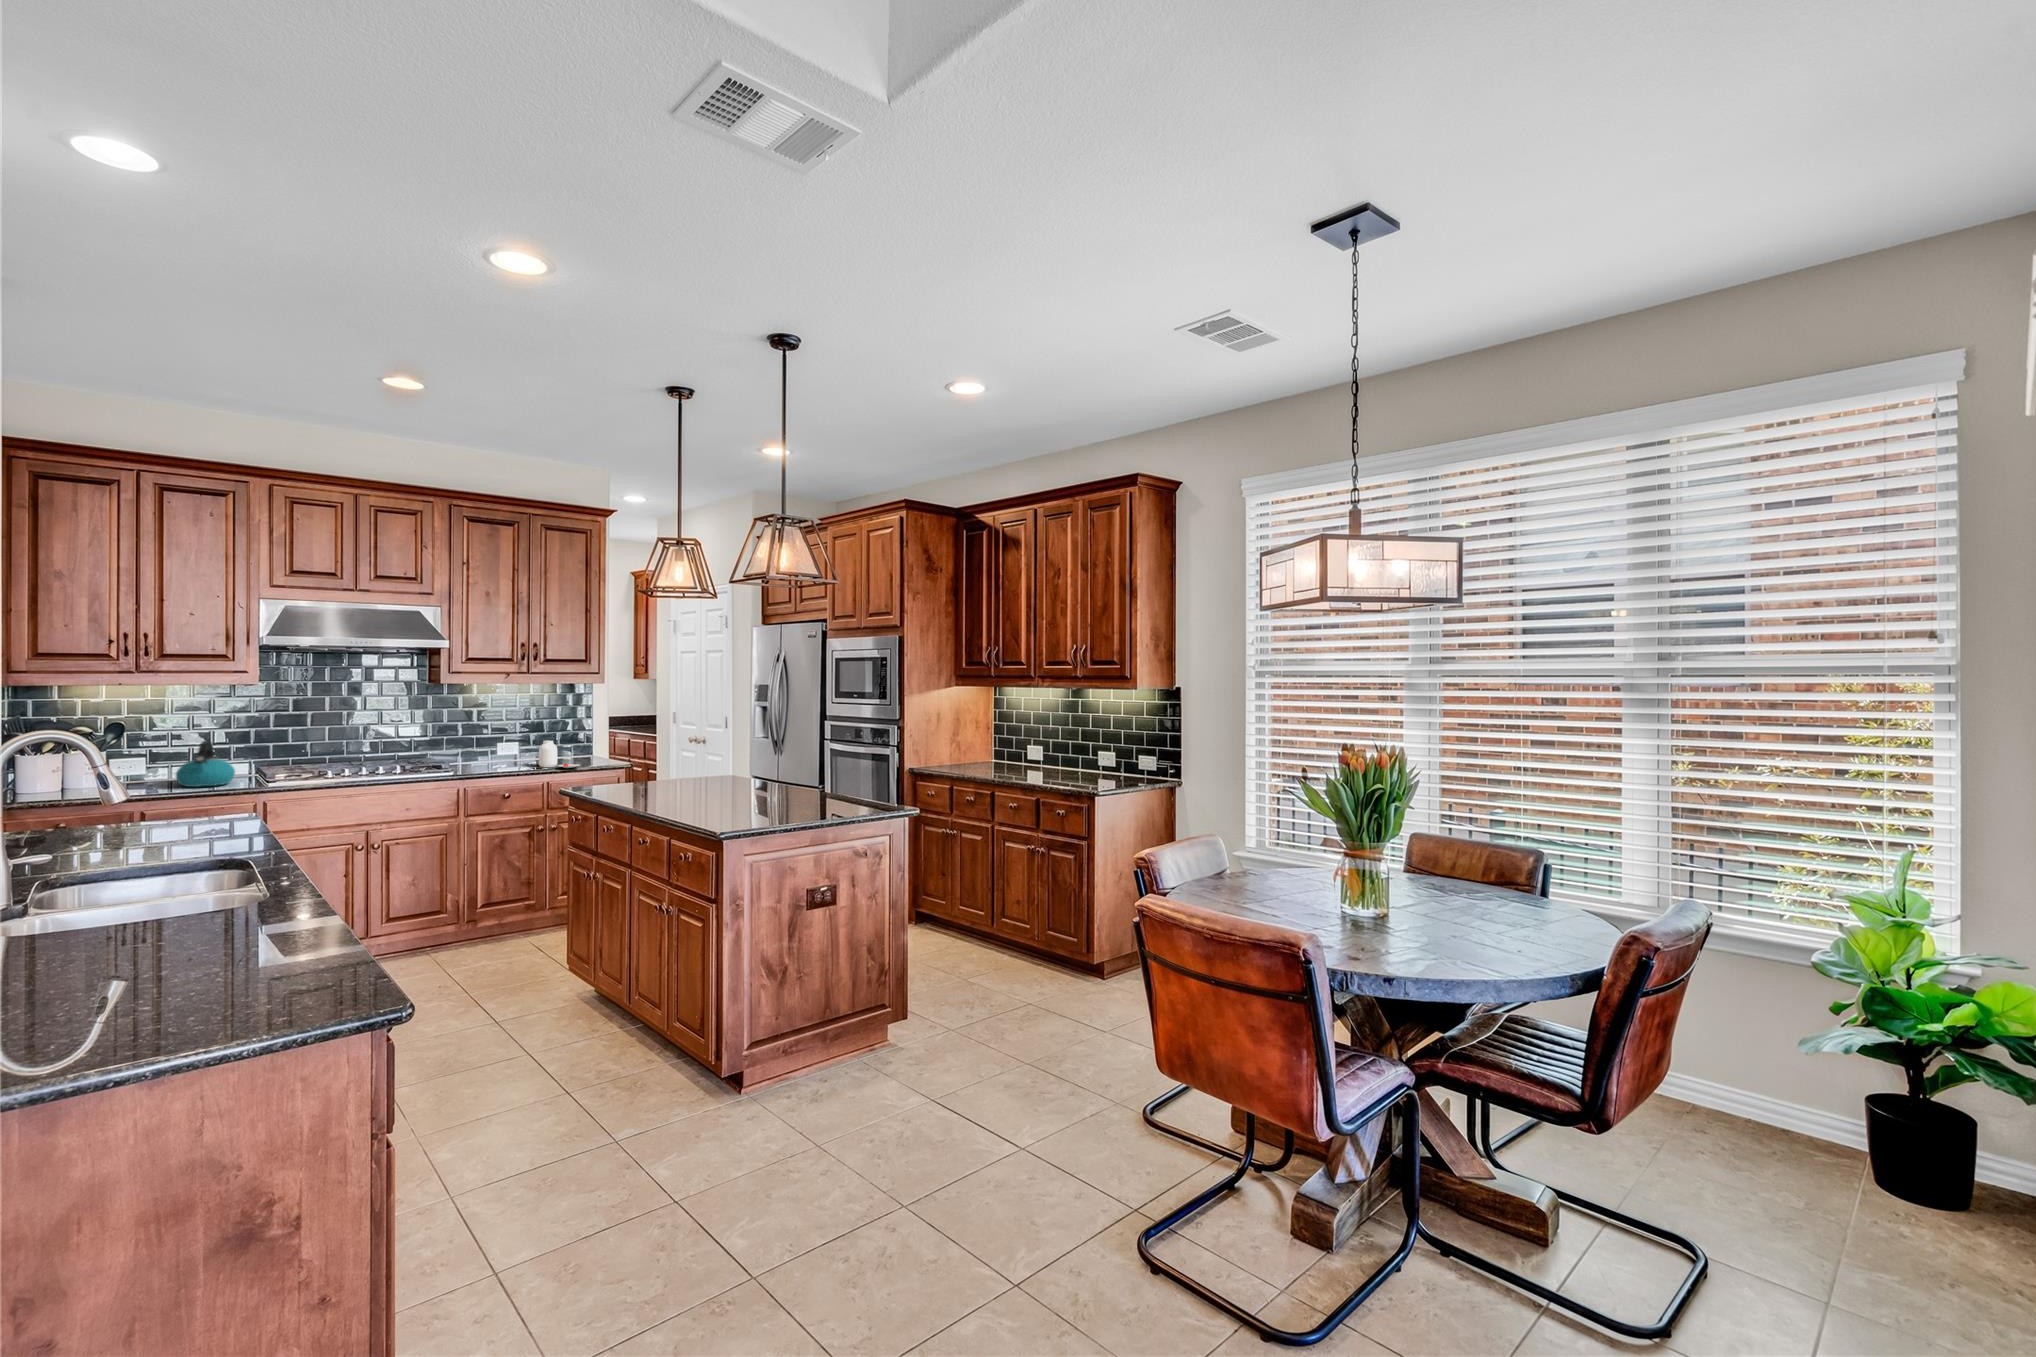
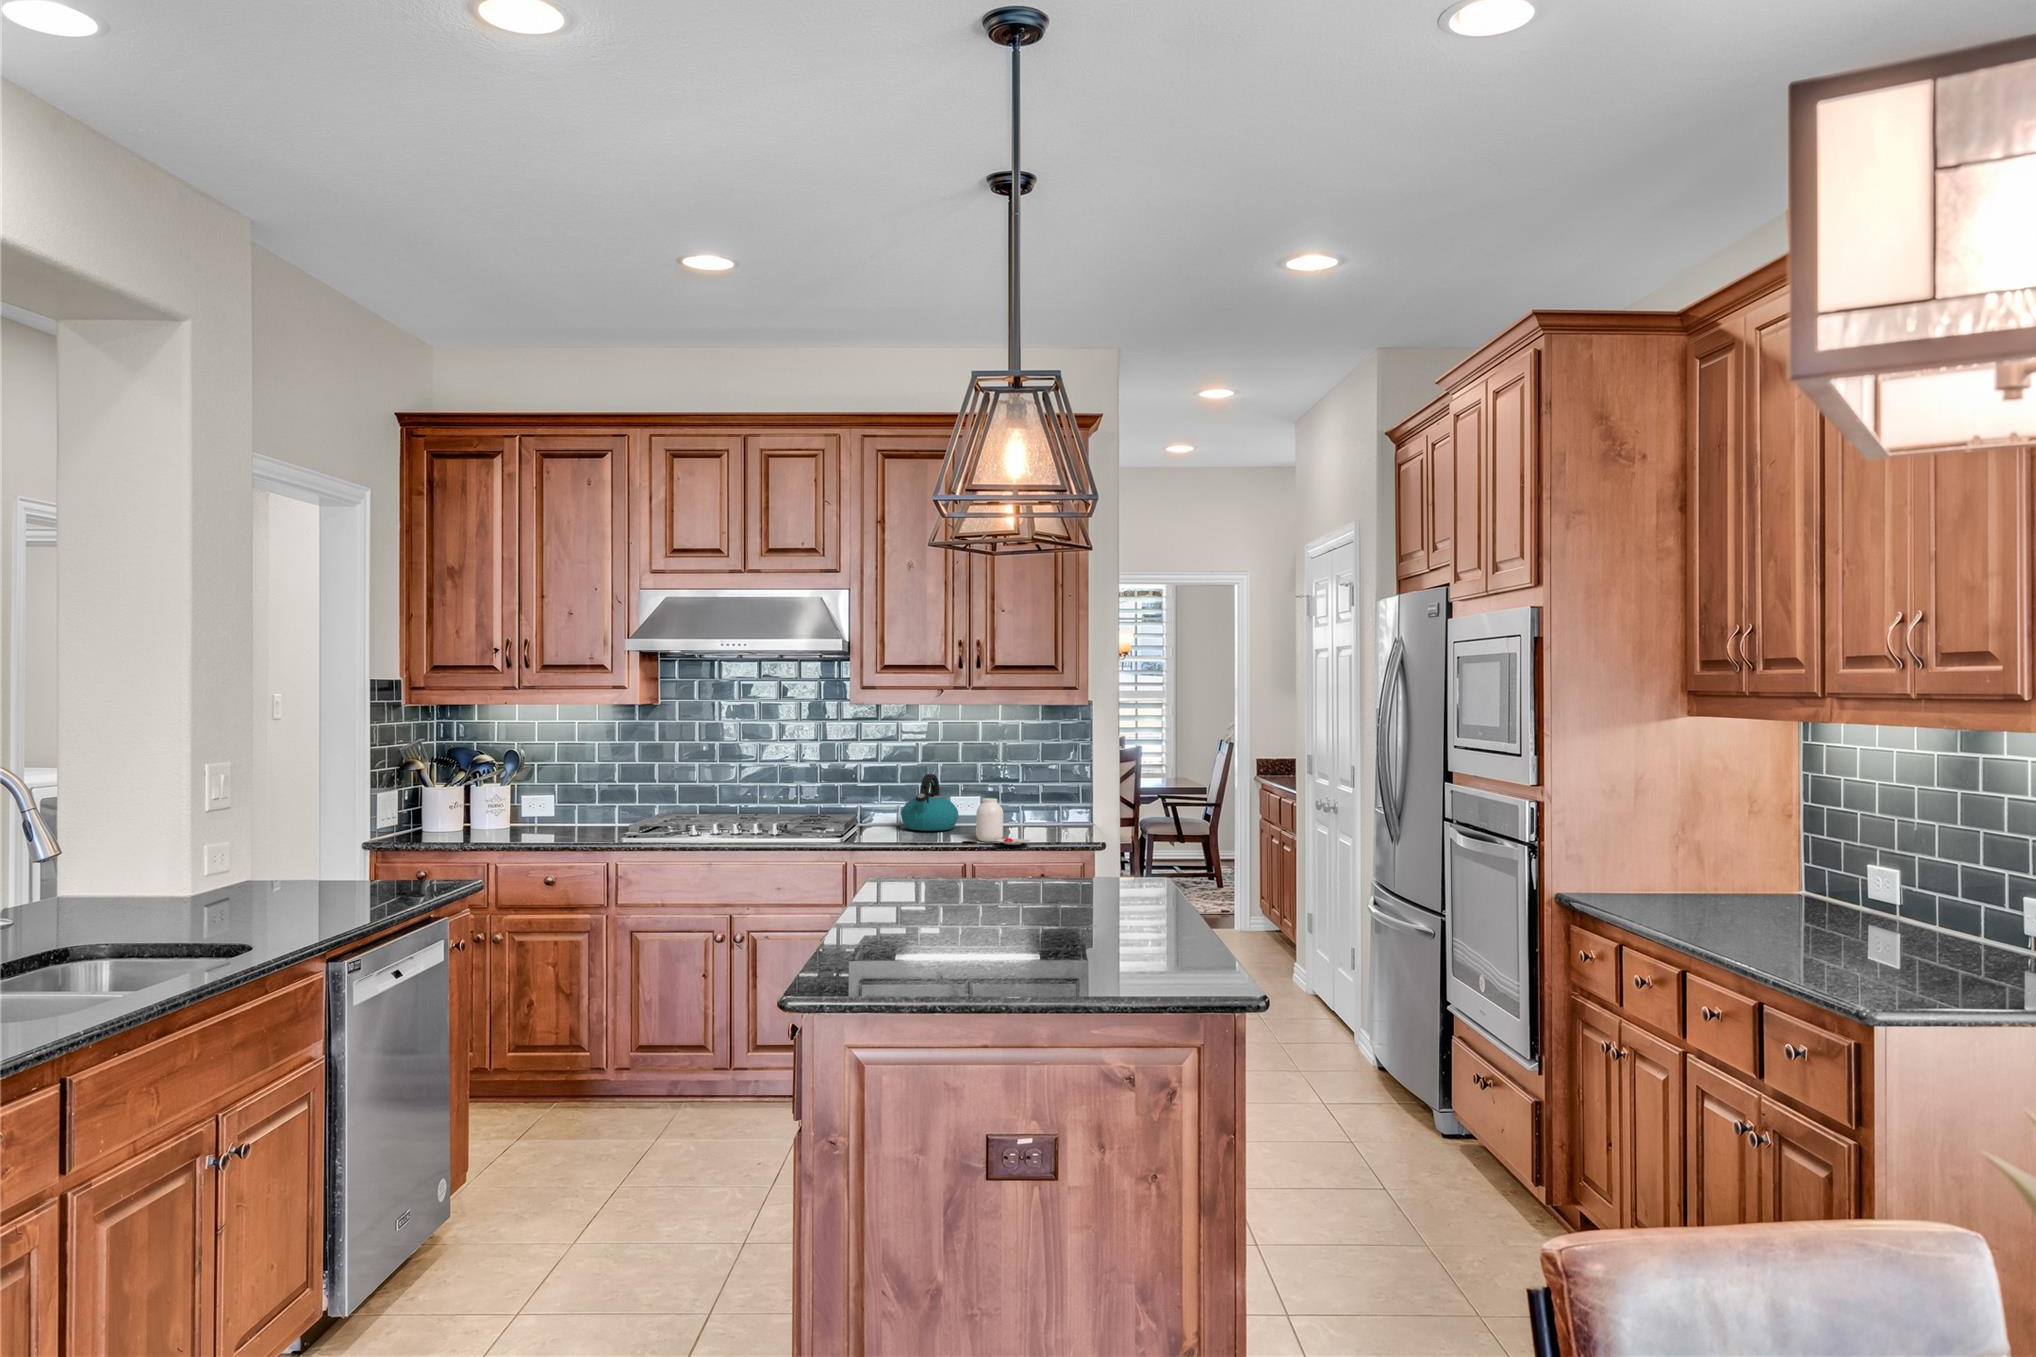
kettle: present [176,741,235,787] -> present [901,774,958,831]

